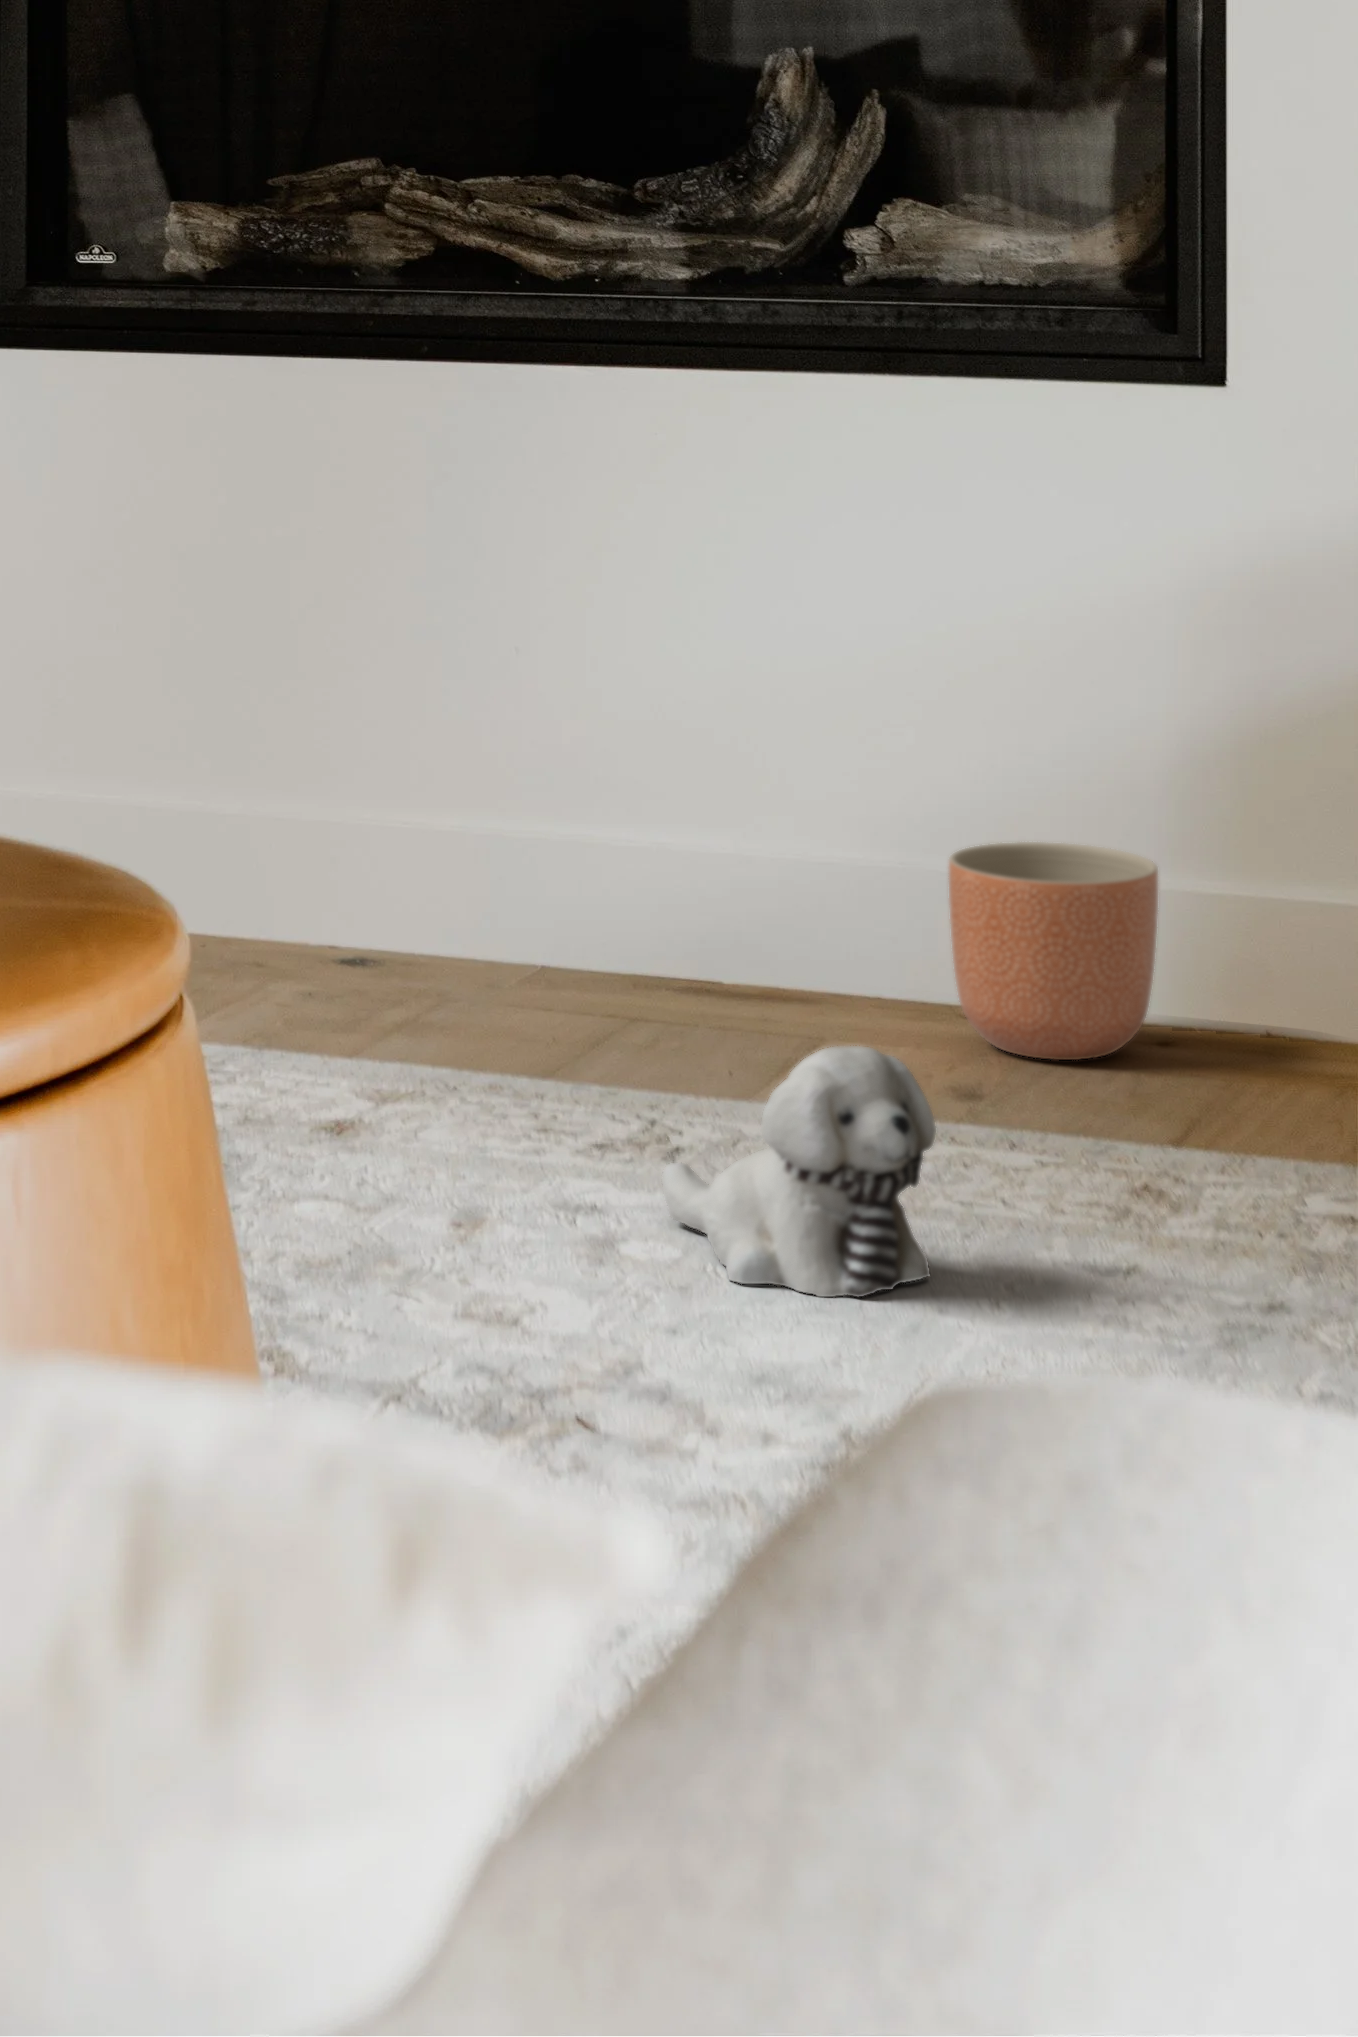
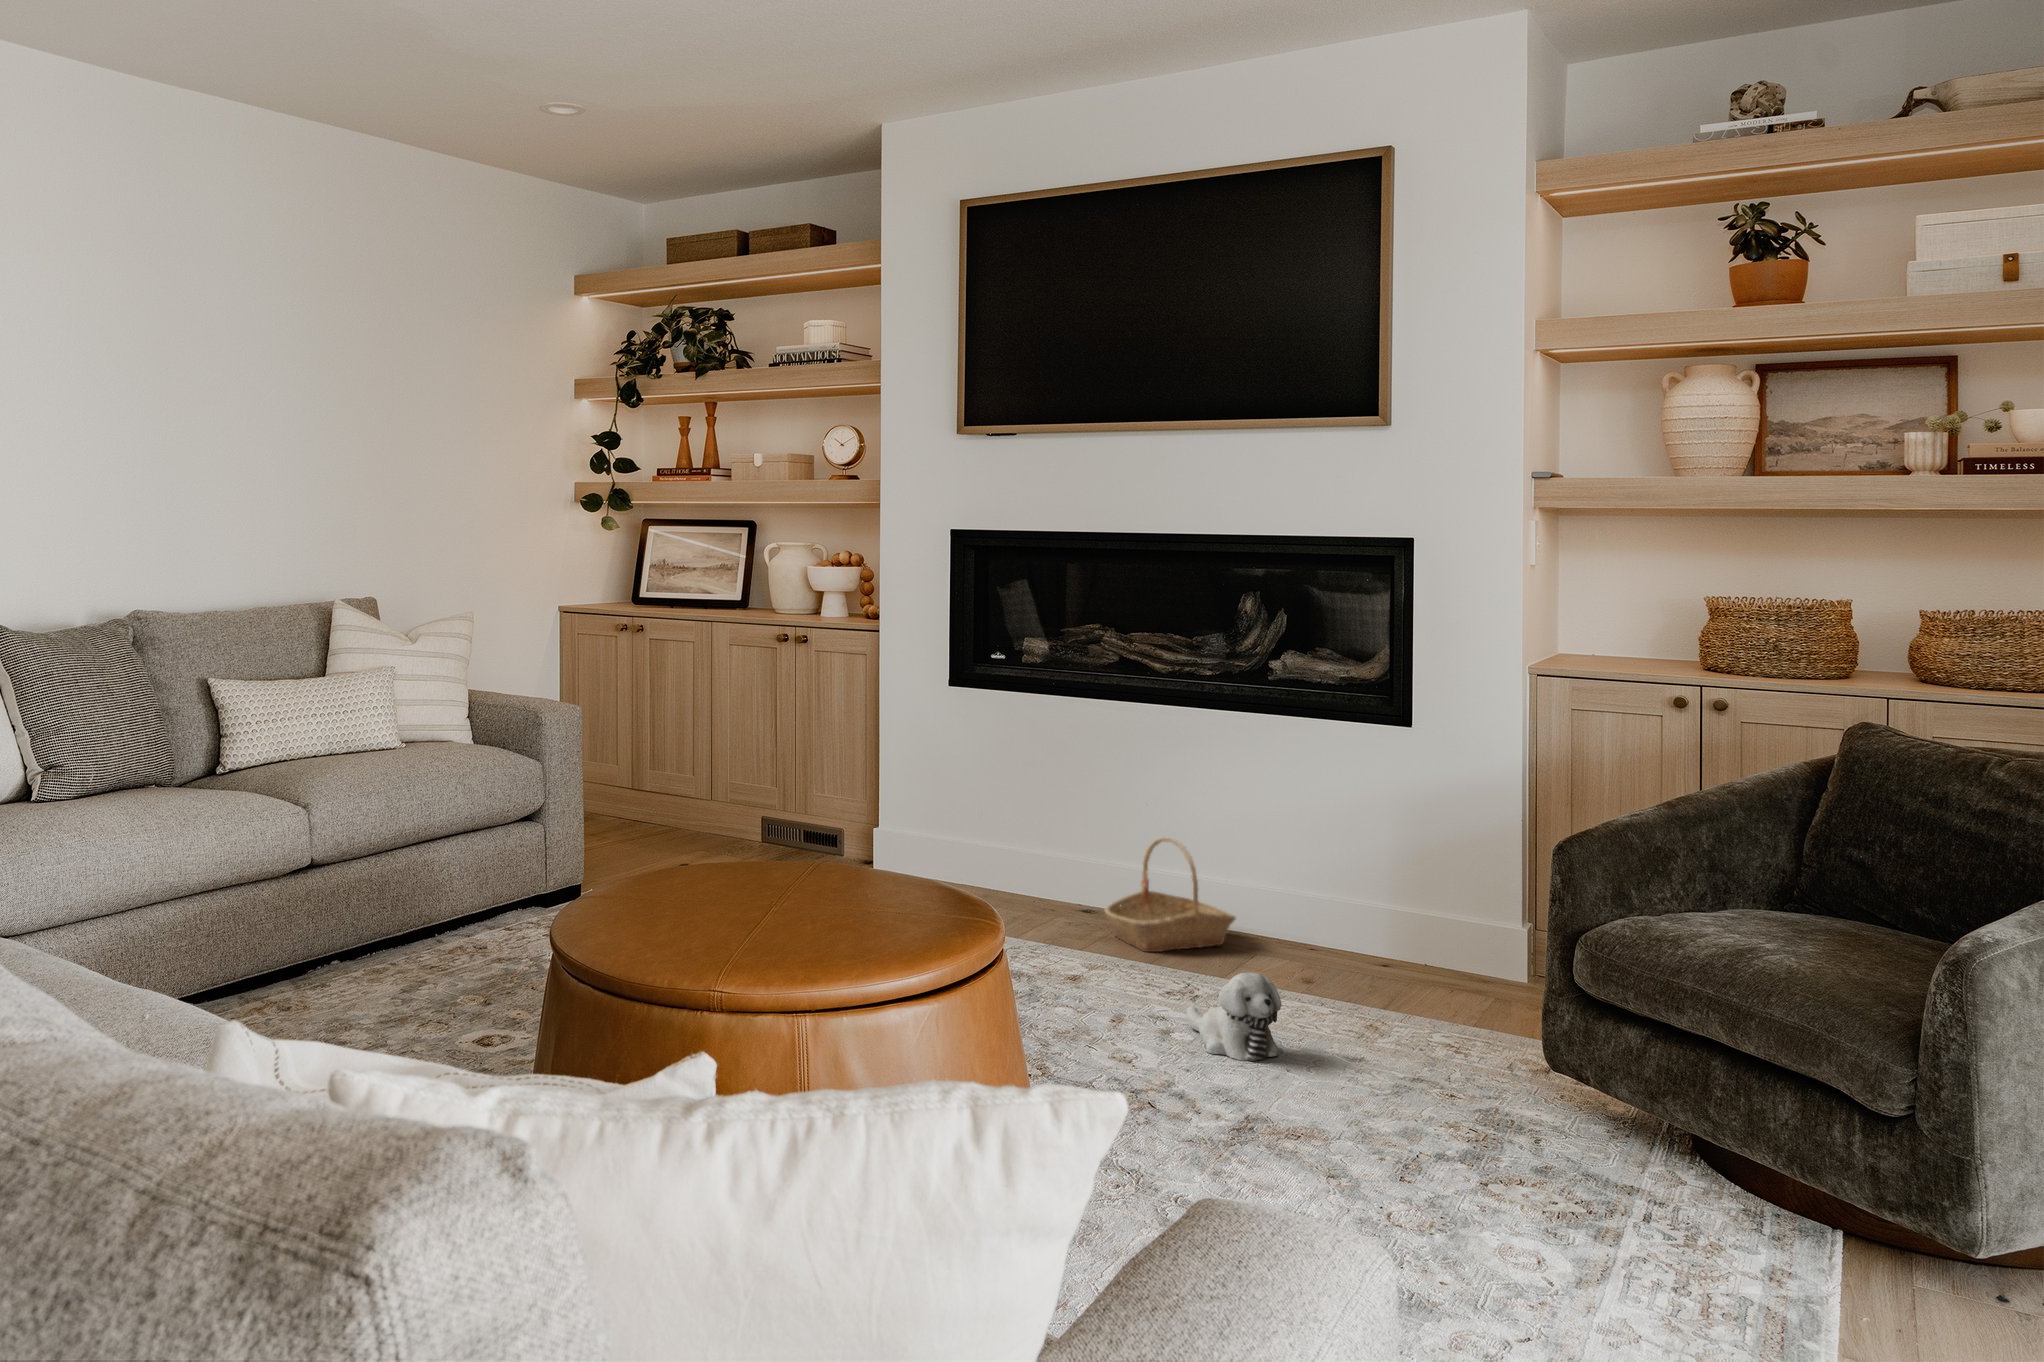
basket: none [400,725,761,1044] -> present [1105,837,1236,952]
planter: present [949,842,1158,1060] -> none [1305,888,1383,970]

